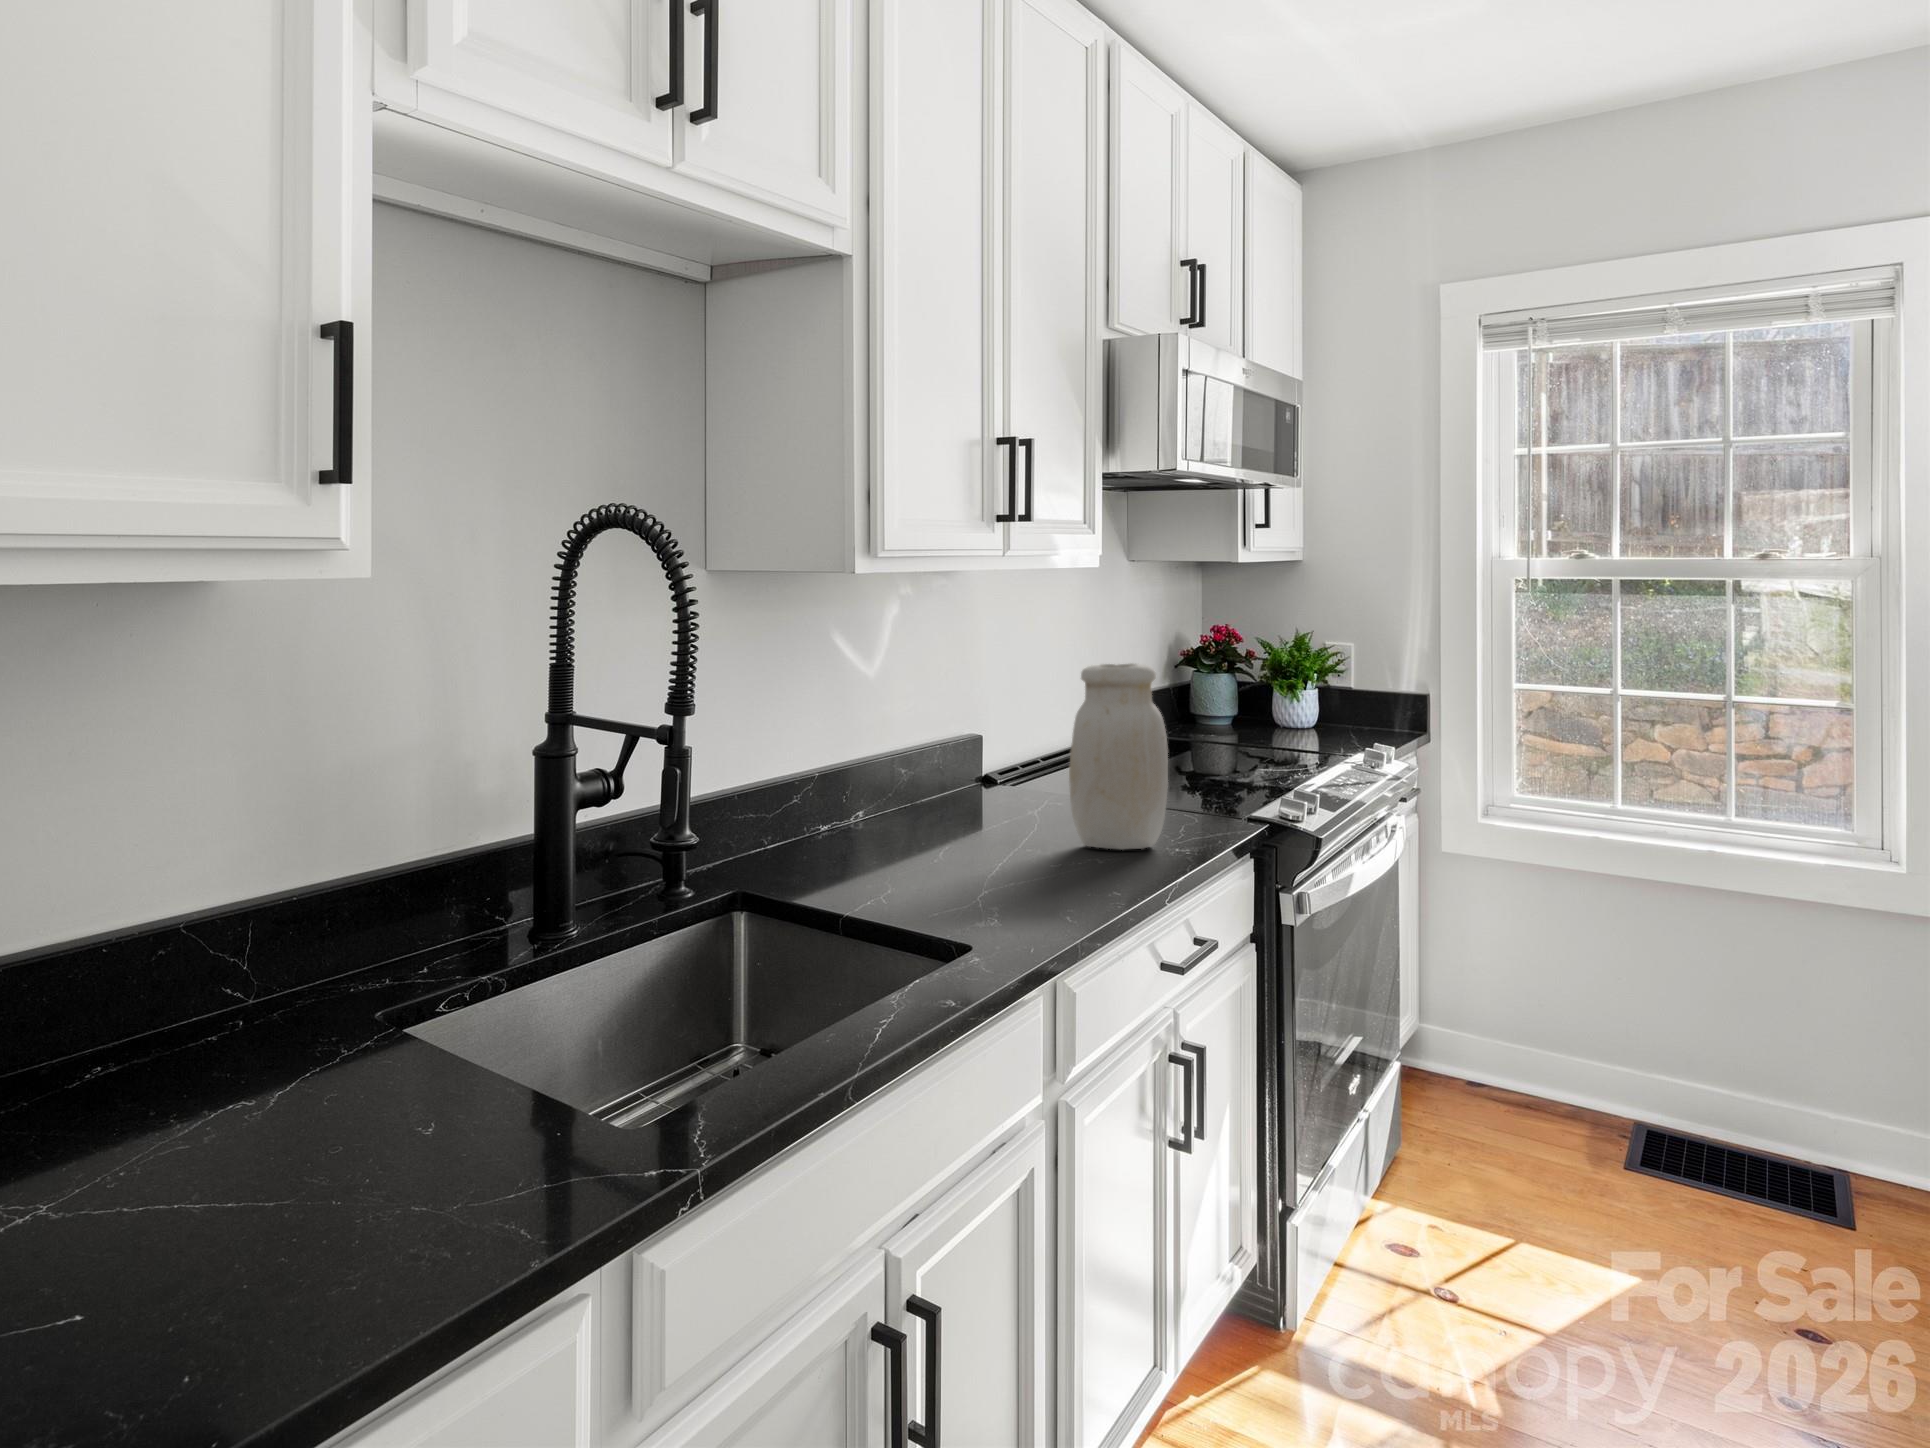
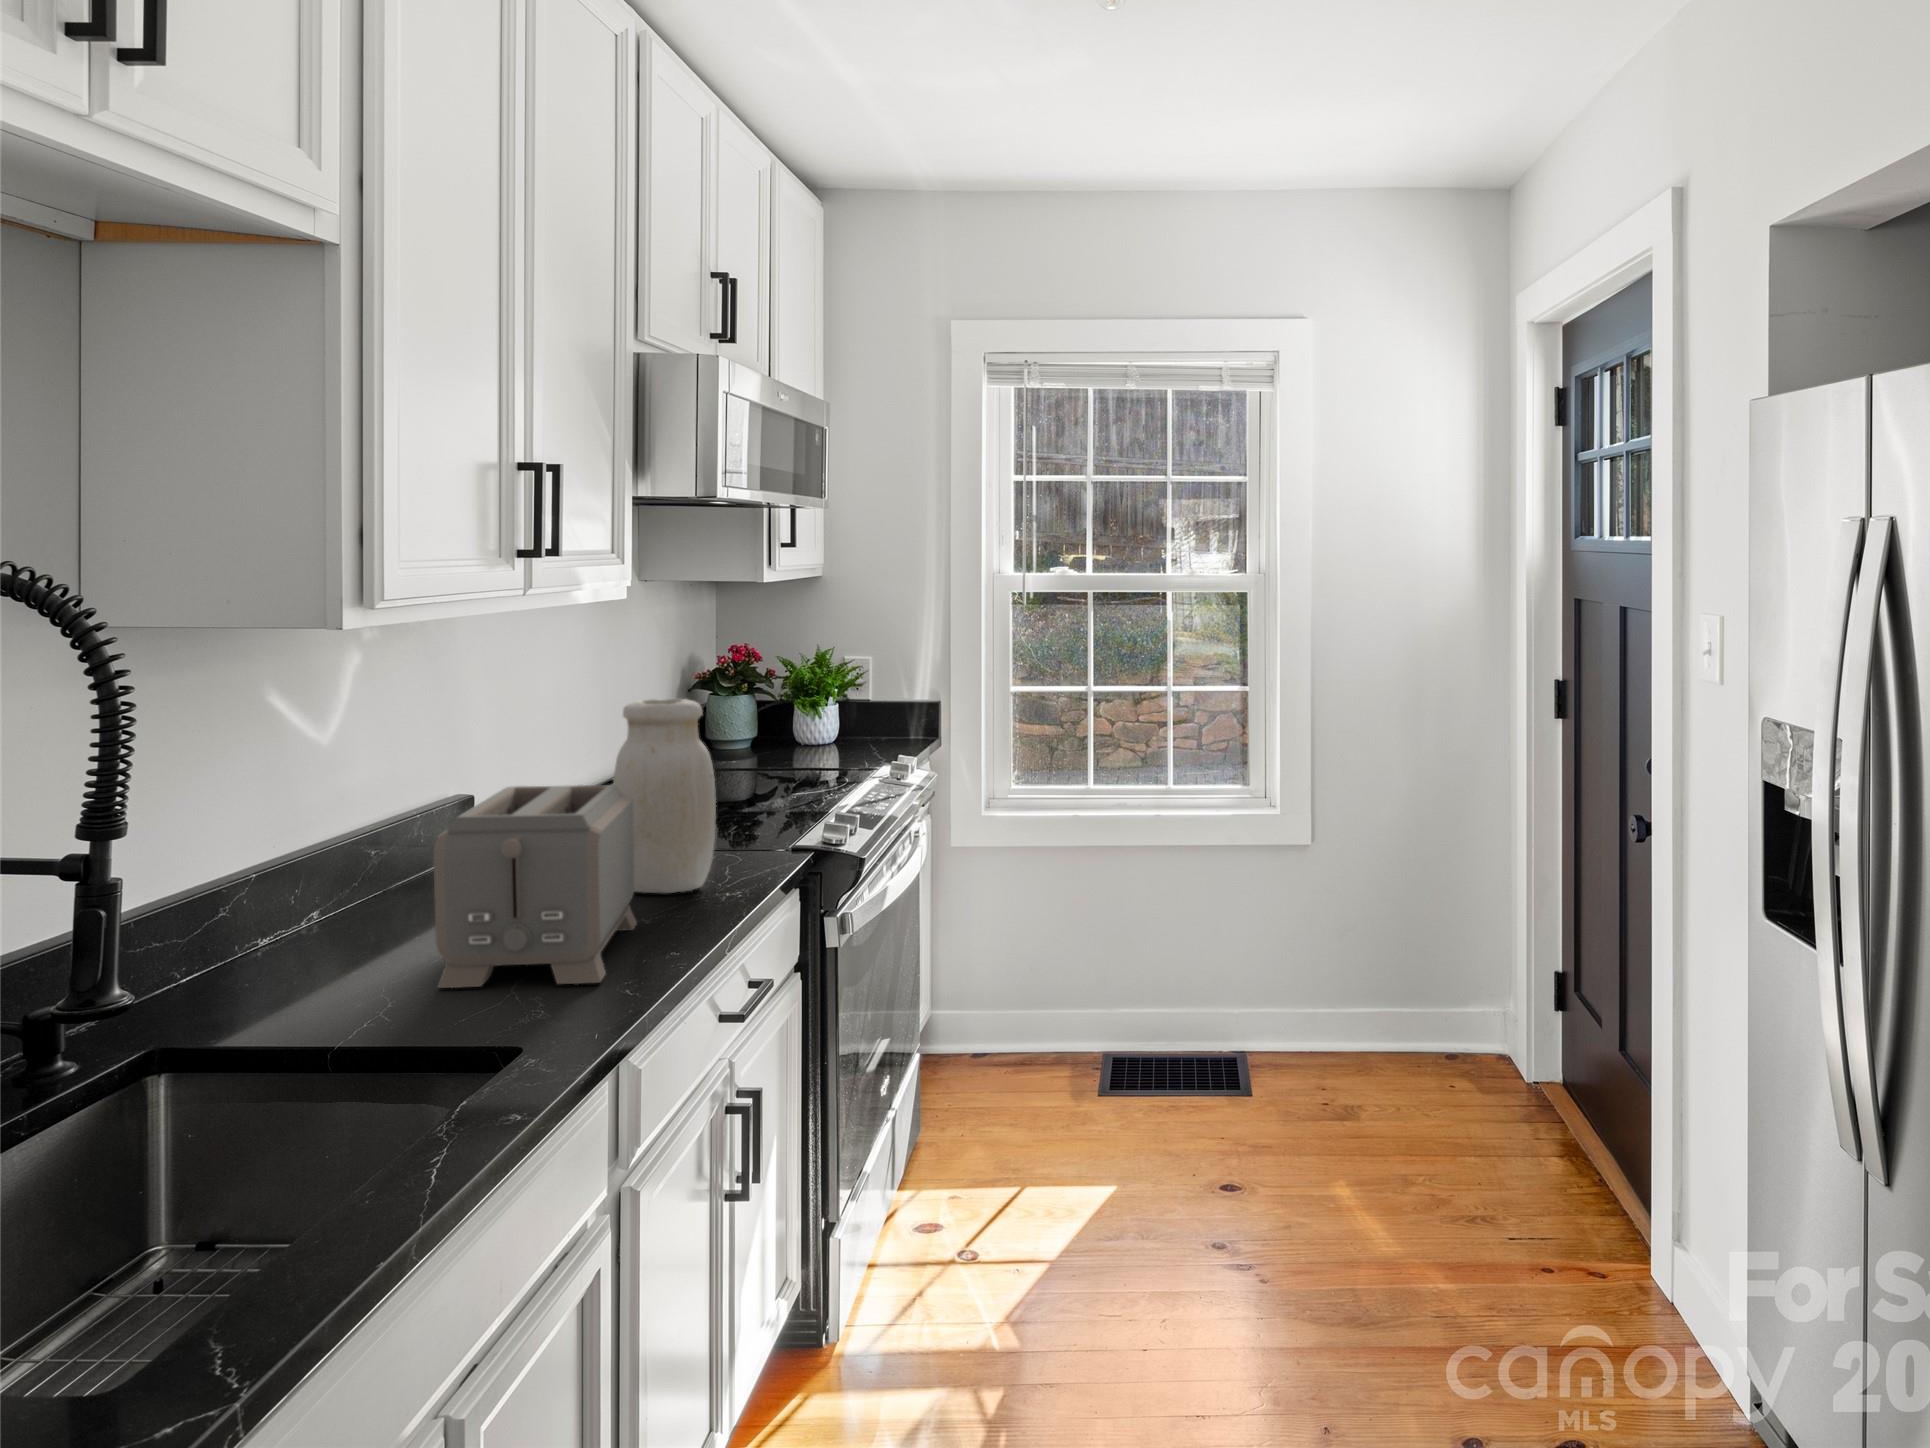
toaster: none [905,738,1088,913] -> present [433,785,637,988]

